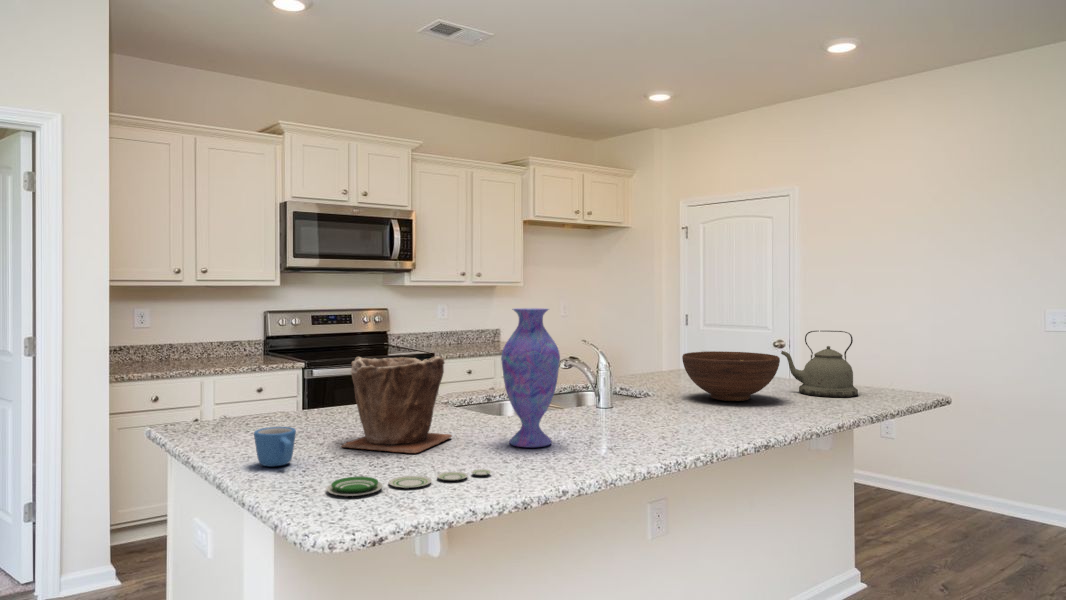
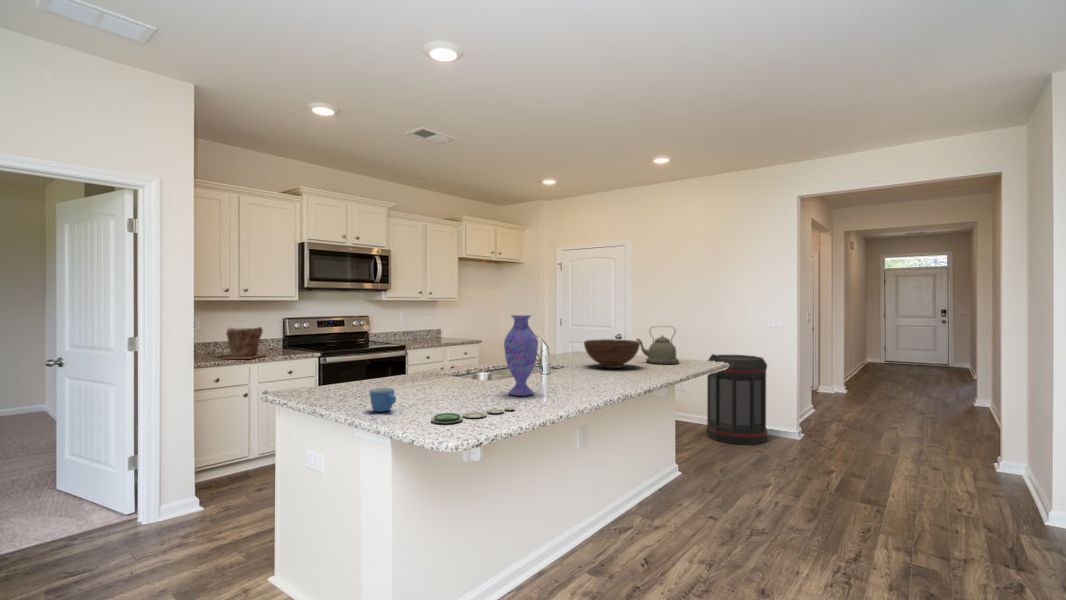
plant pot: present [342,356,452,453] -> present [225,327,263,359]
trash can: none [925,380,1043,541] -> present [706,354,767,445]

